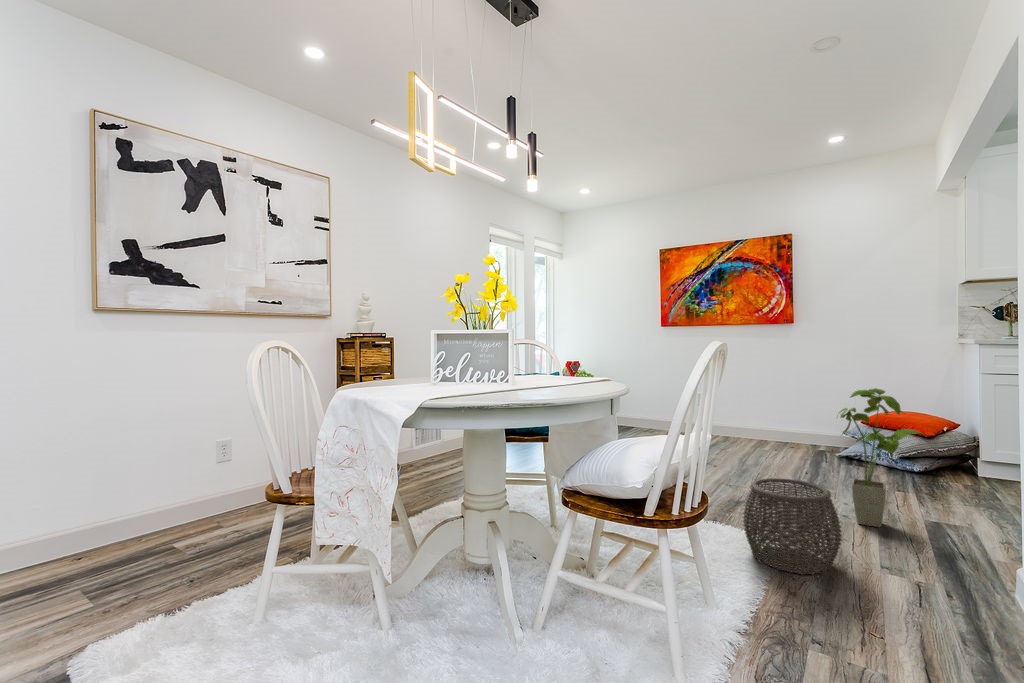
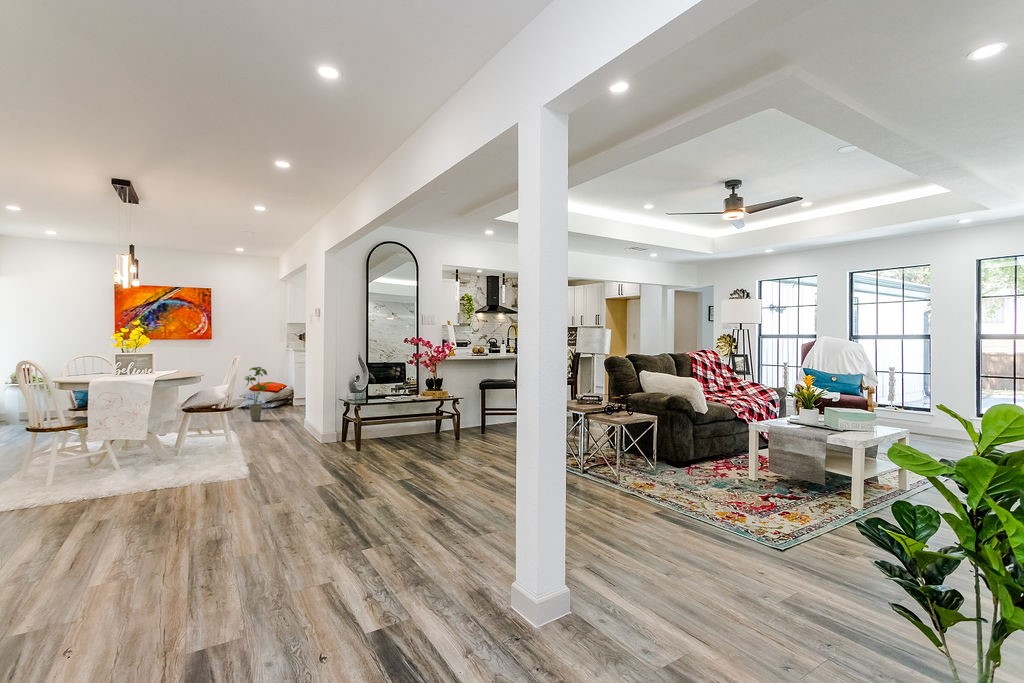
woven basket: present [743,478,842,575] -> none [212,401,249,432]

